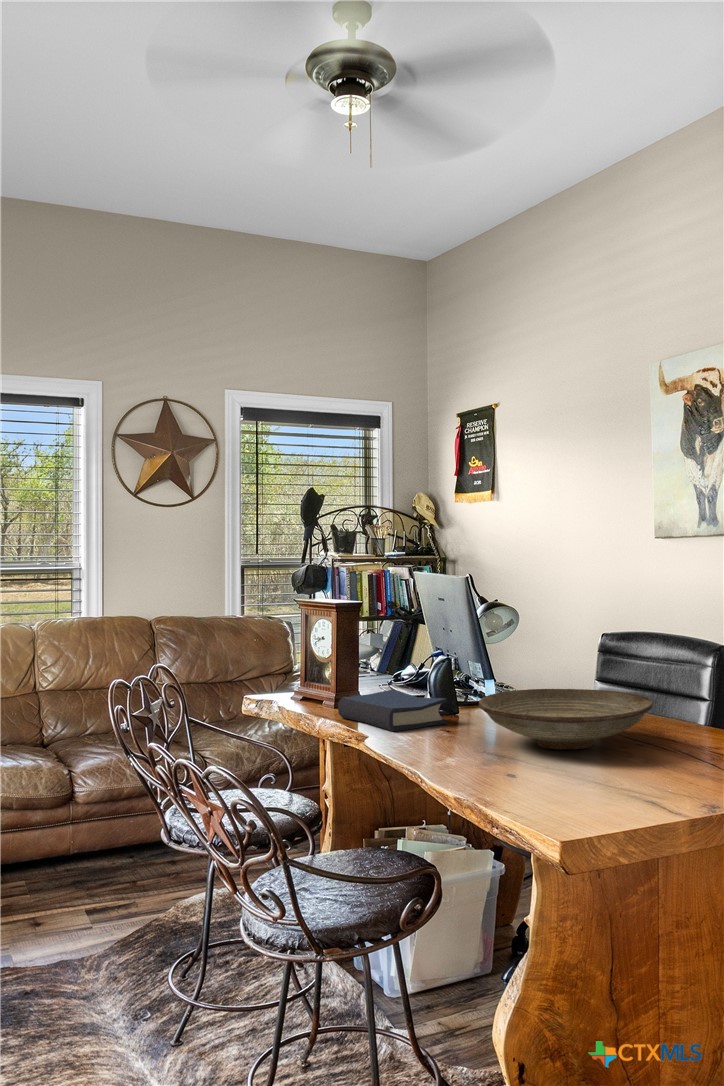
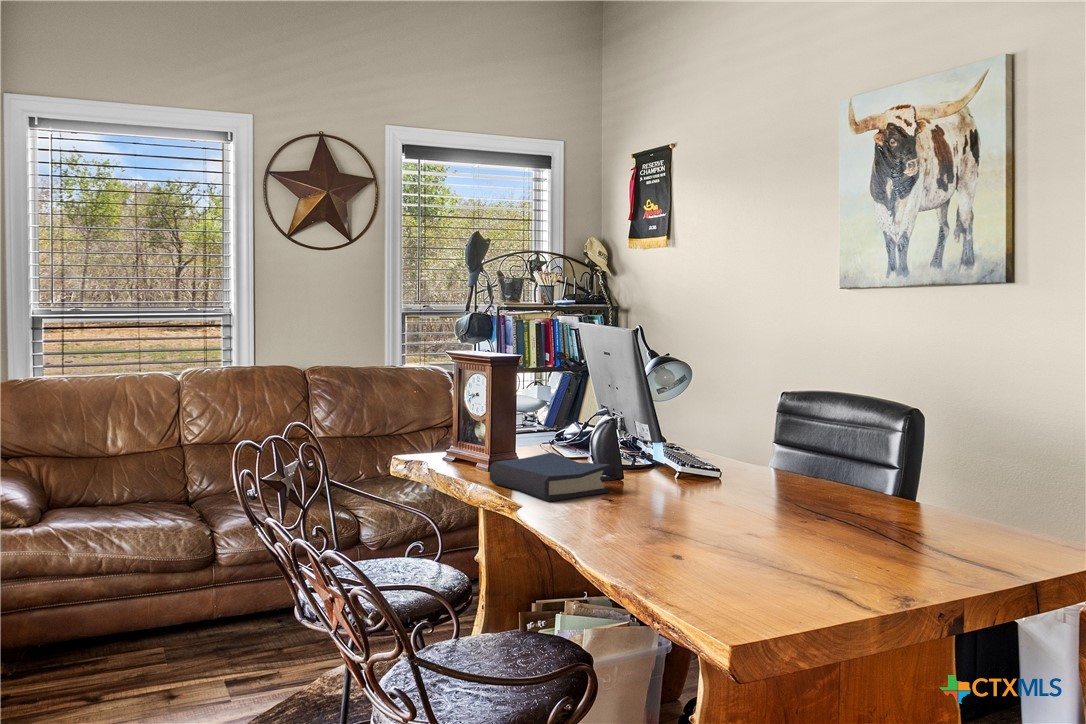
decorative bowl: present [479,689,653,750] -> none [645,455,843,526]

